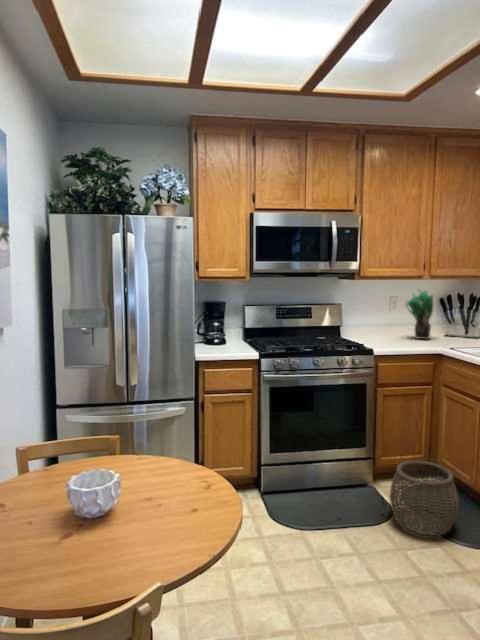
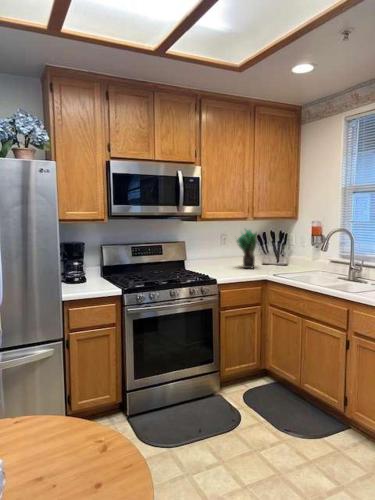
woven basket: present [390,461,459,536] -> none [239,370,294,434]

